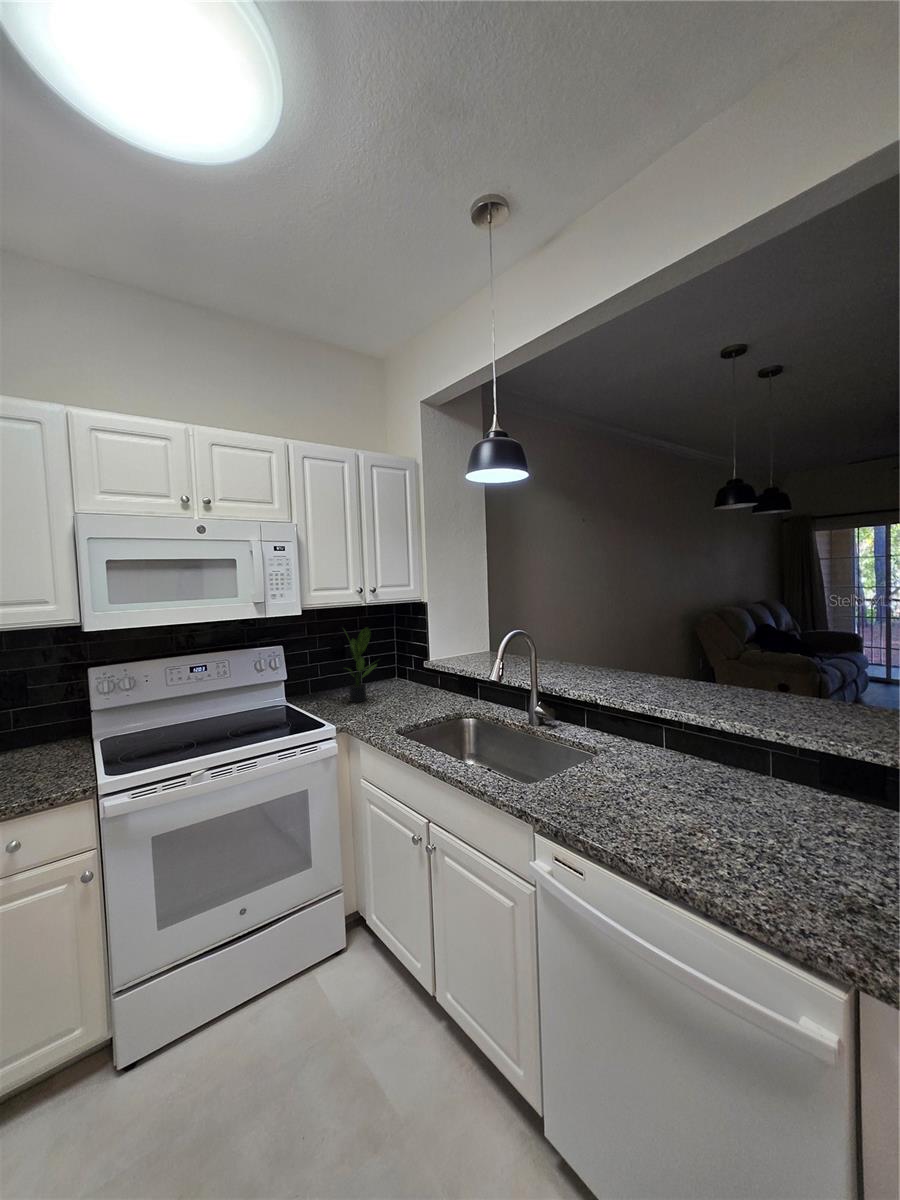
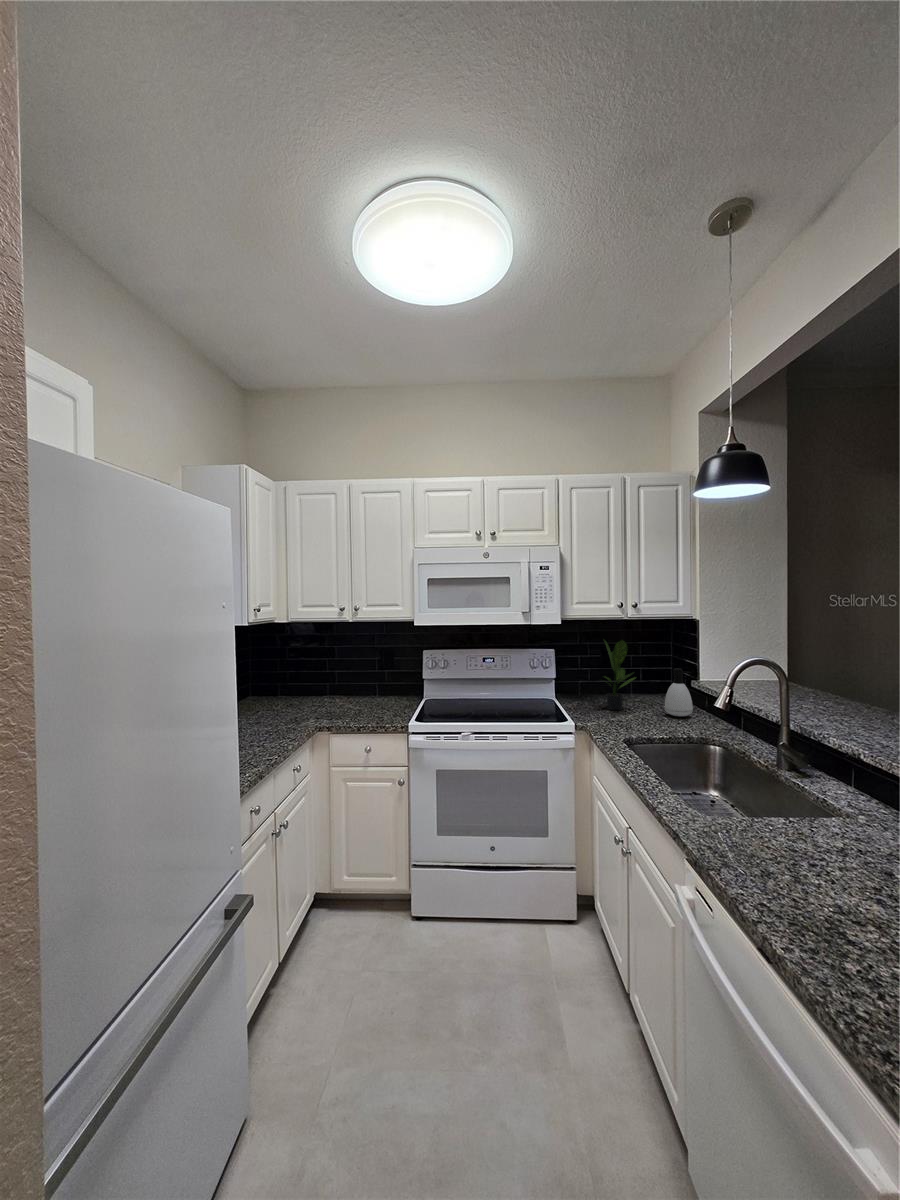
soap dispenser: none [408,650,432,696] -> present [665,668,693,717]

